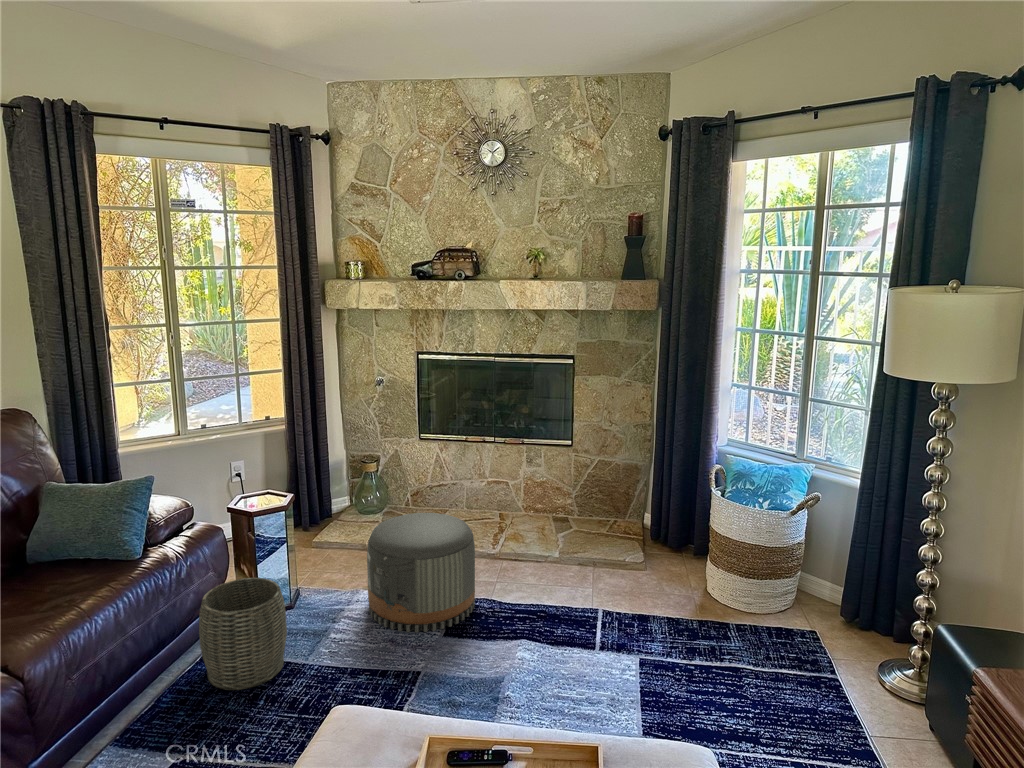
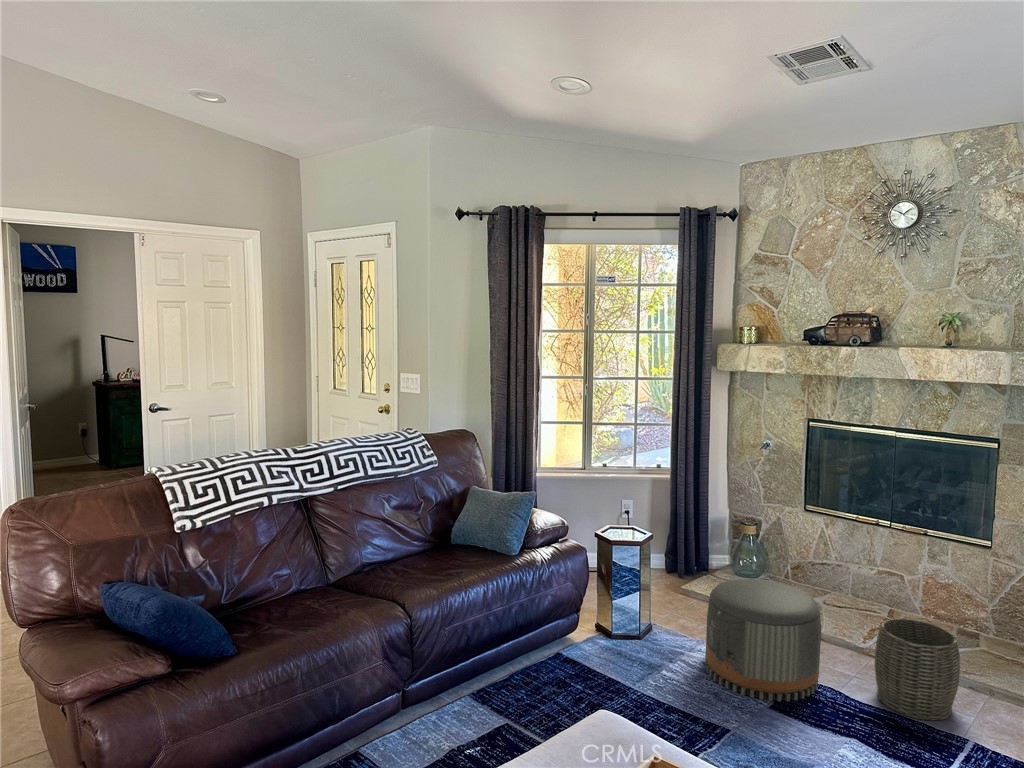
woven basket: present [199,578,287,690] -> present [875,619,960,720]

